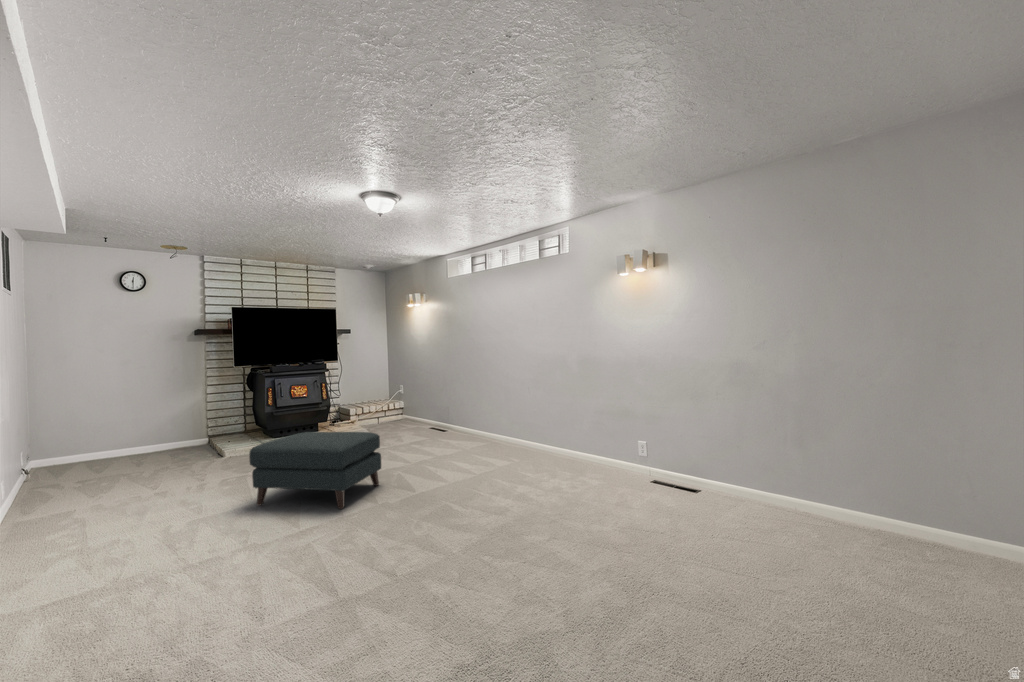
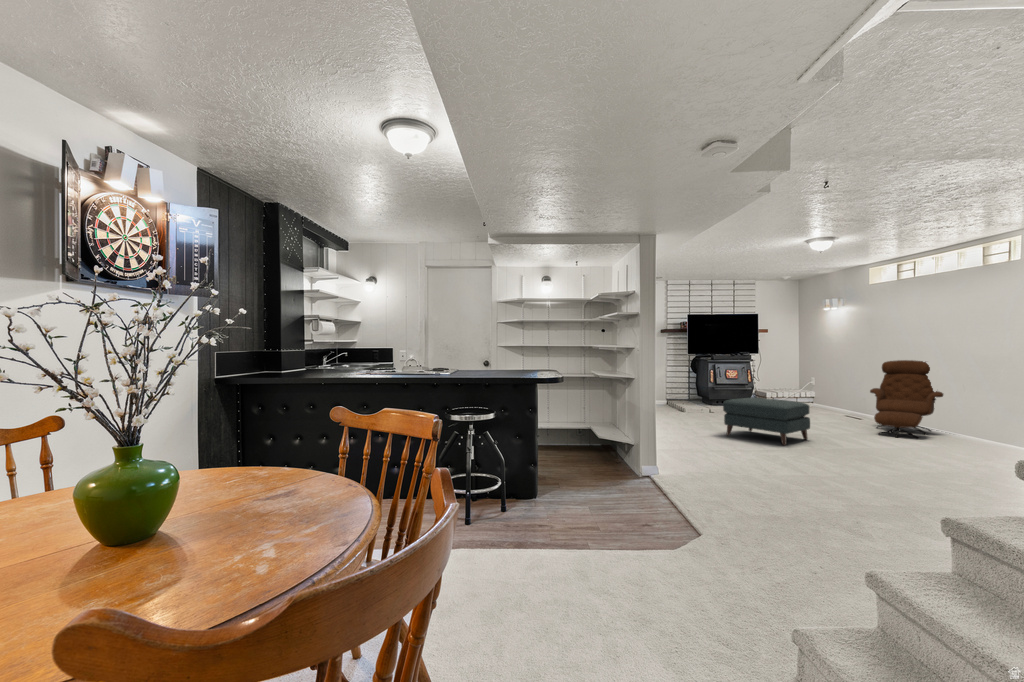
lounge chair: none [451,361,514,456] -> present [870,360,943,438]

